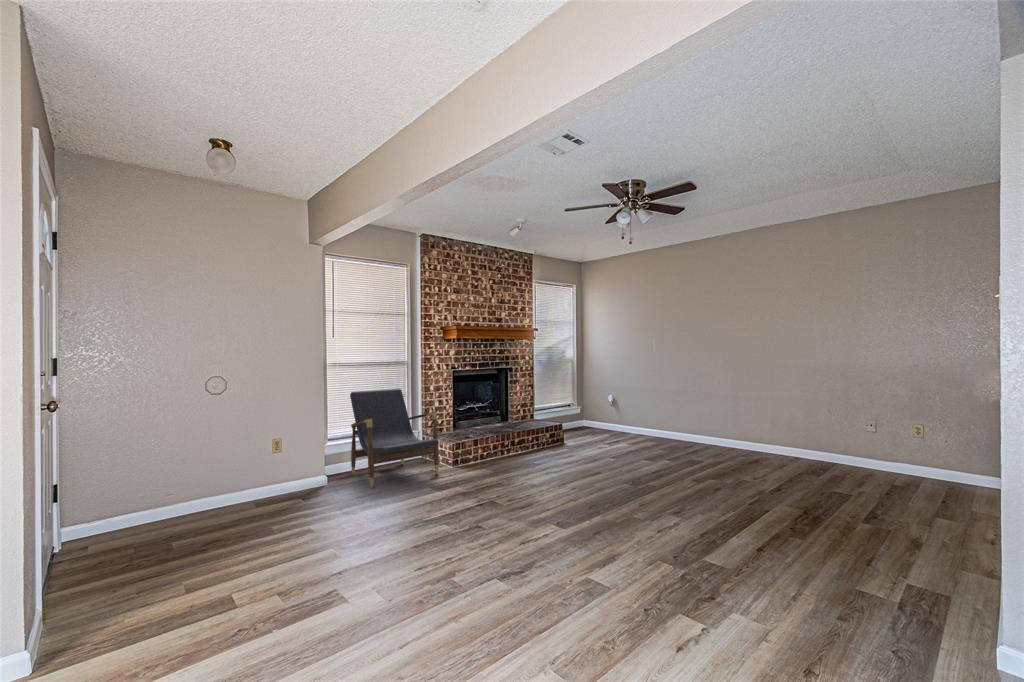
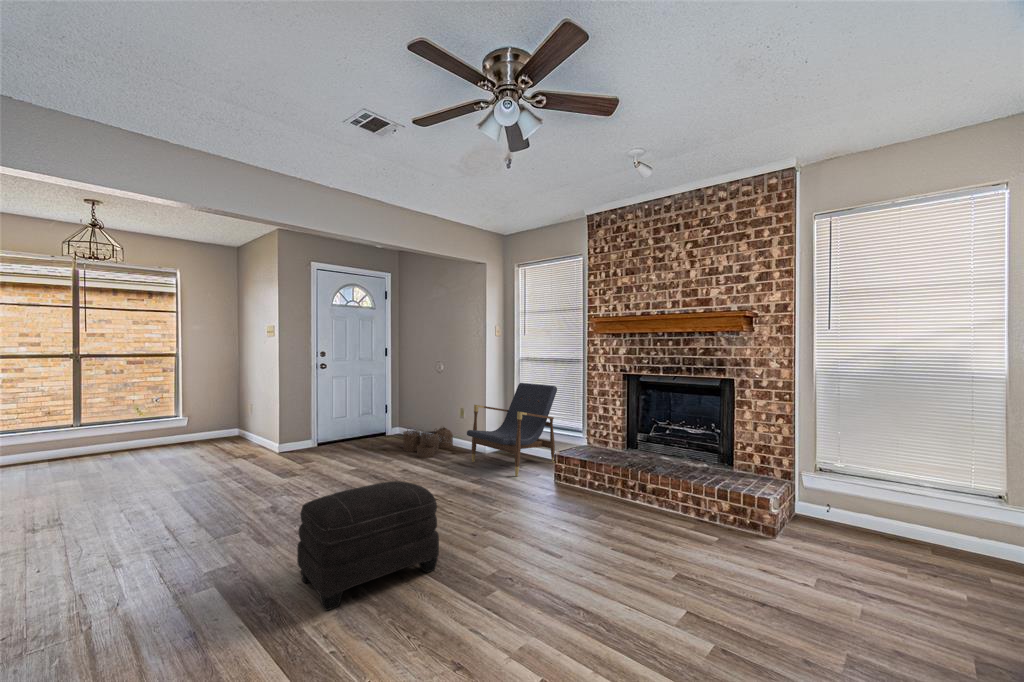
ottoman: none [590,440,689,519] -> present [297,481,439,611]
woven basket: none [243,474,326,524] -> present [403,427,453,458]

